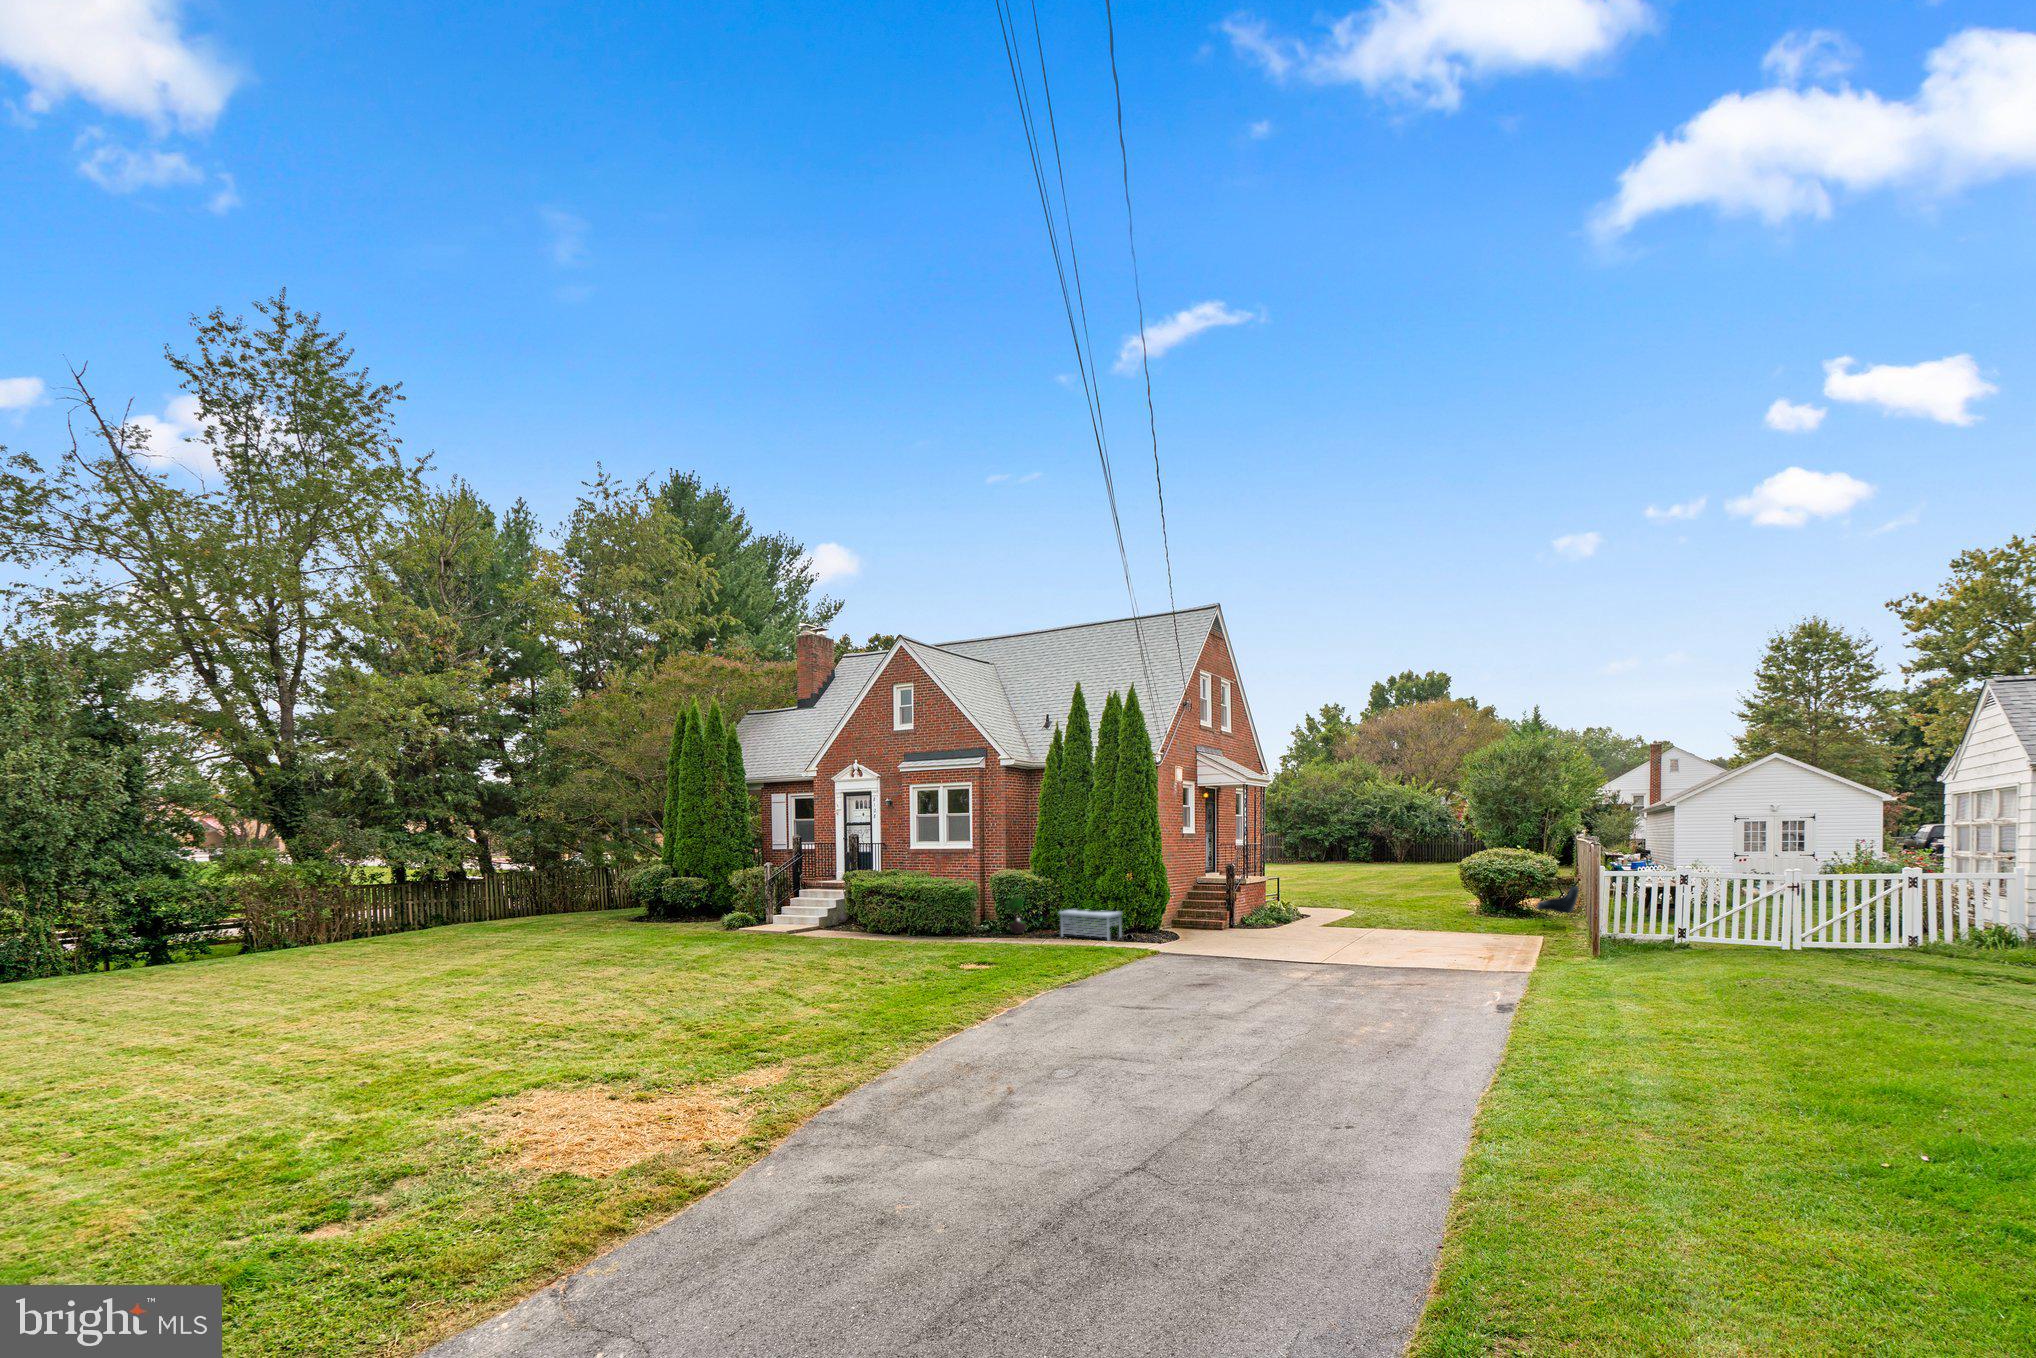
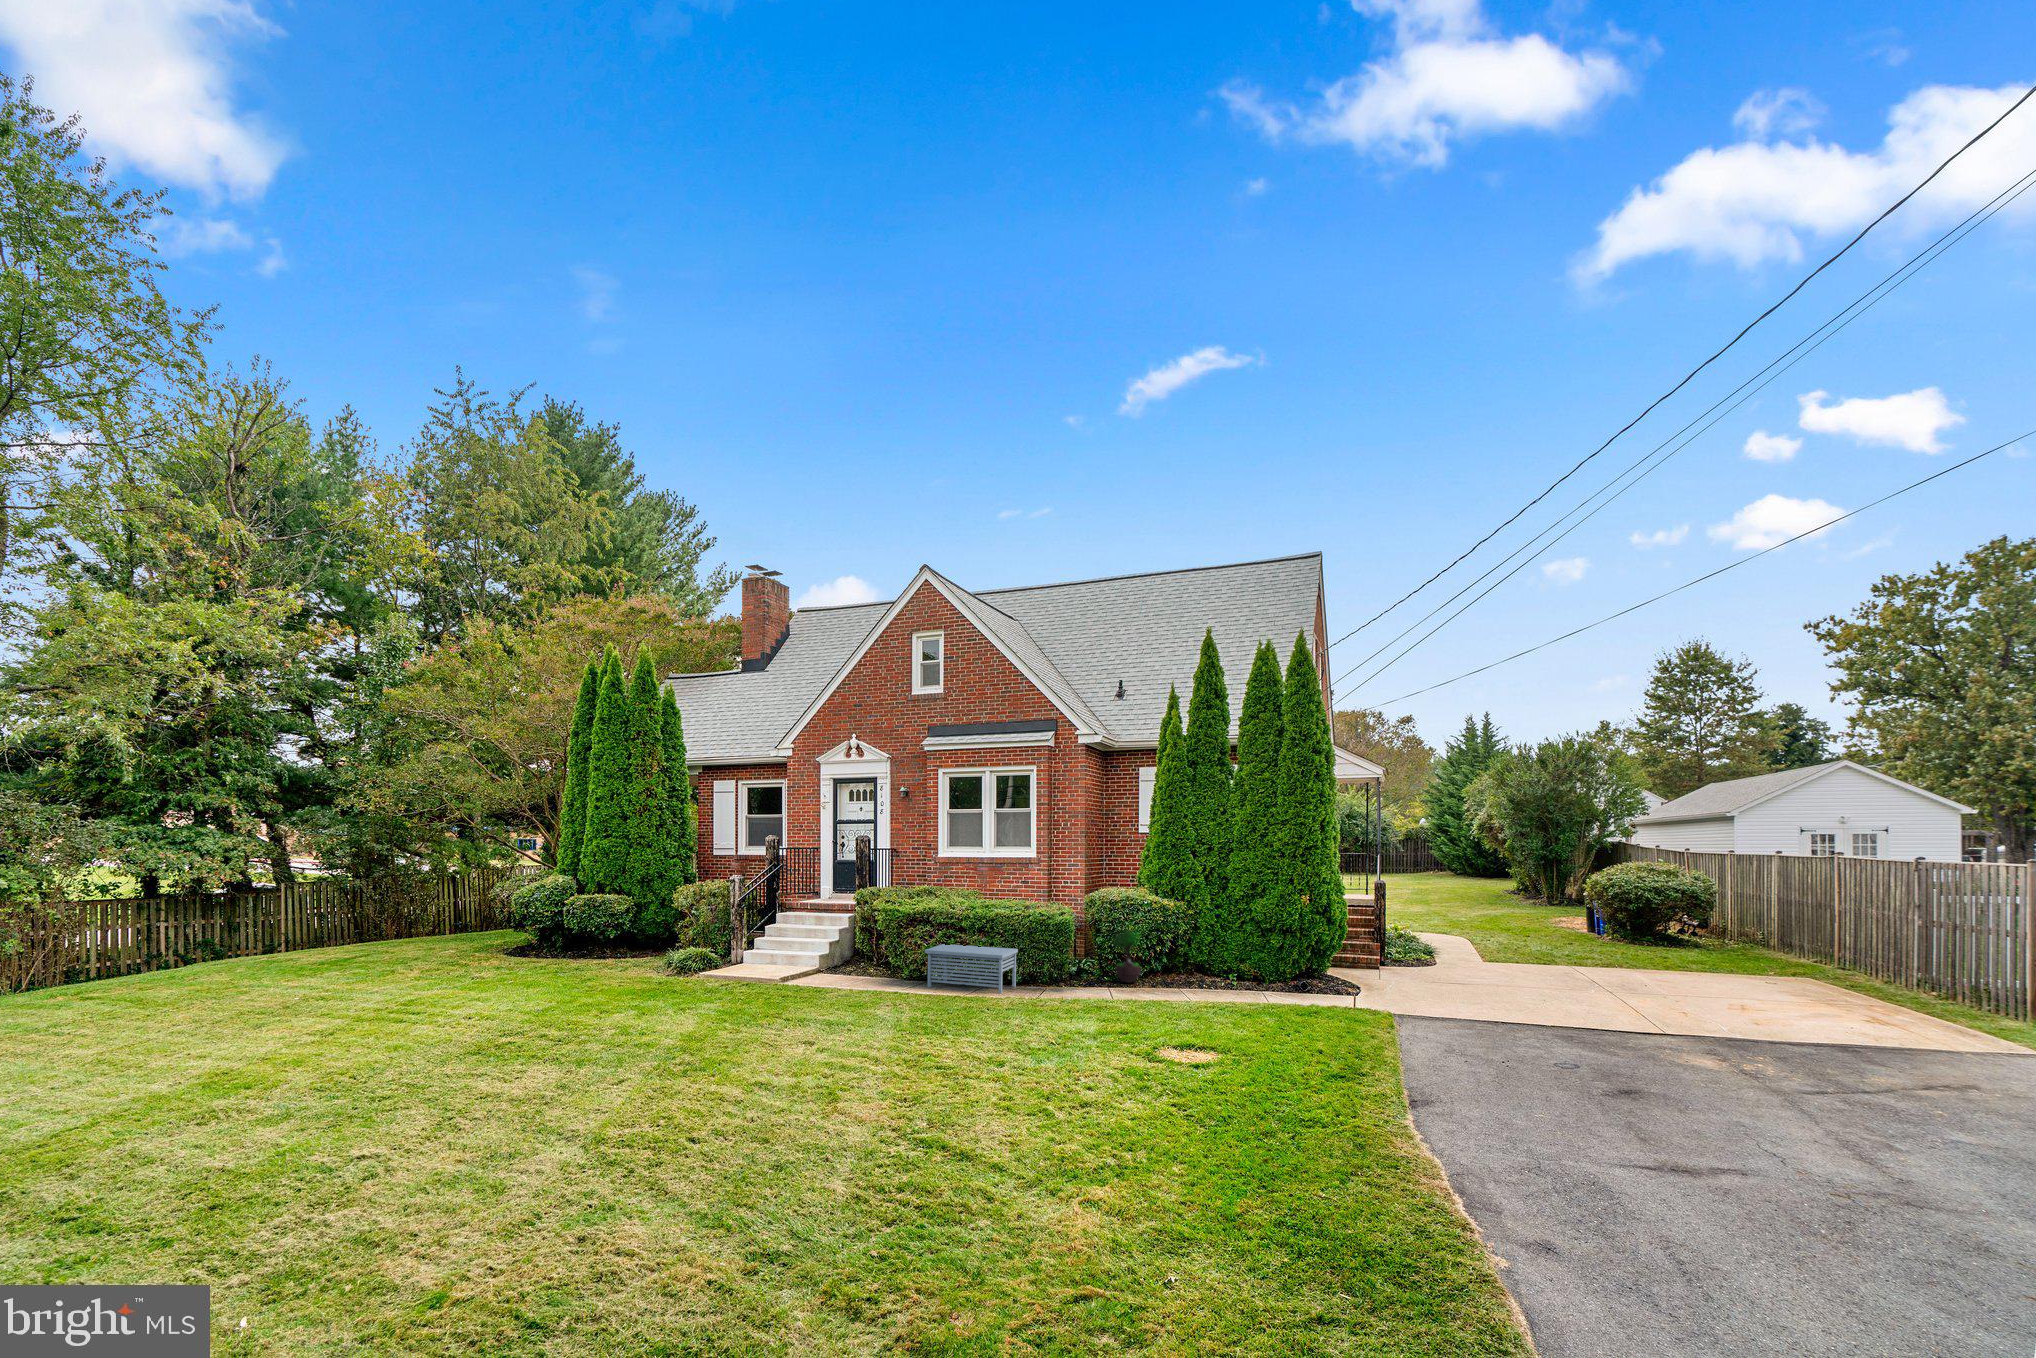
lounge chair: present [1537,886,1579,929] -> none [1759,913,1832,972]
storage bench: present [1059,910,1122,941] -> present [925,944,1018,993]

